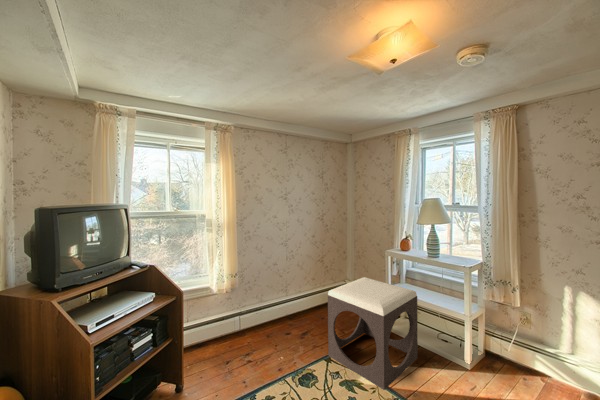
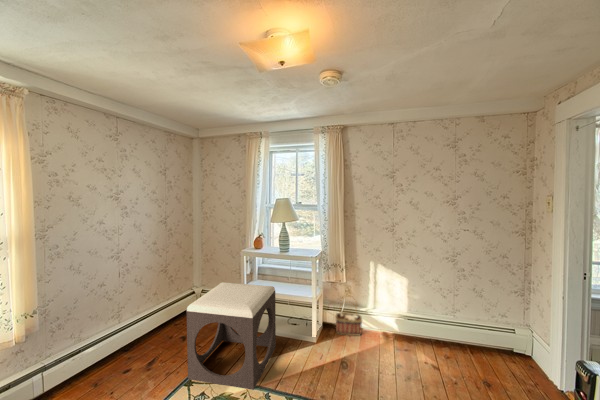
basket: none [503,325,549,385] -> present [335,304,362,336]

